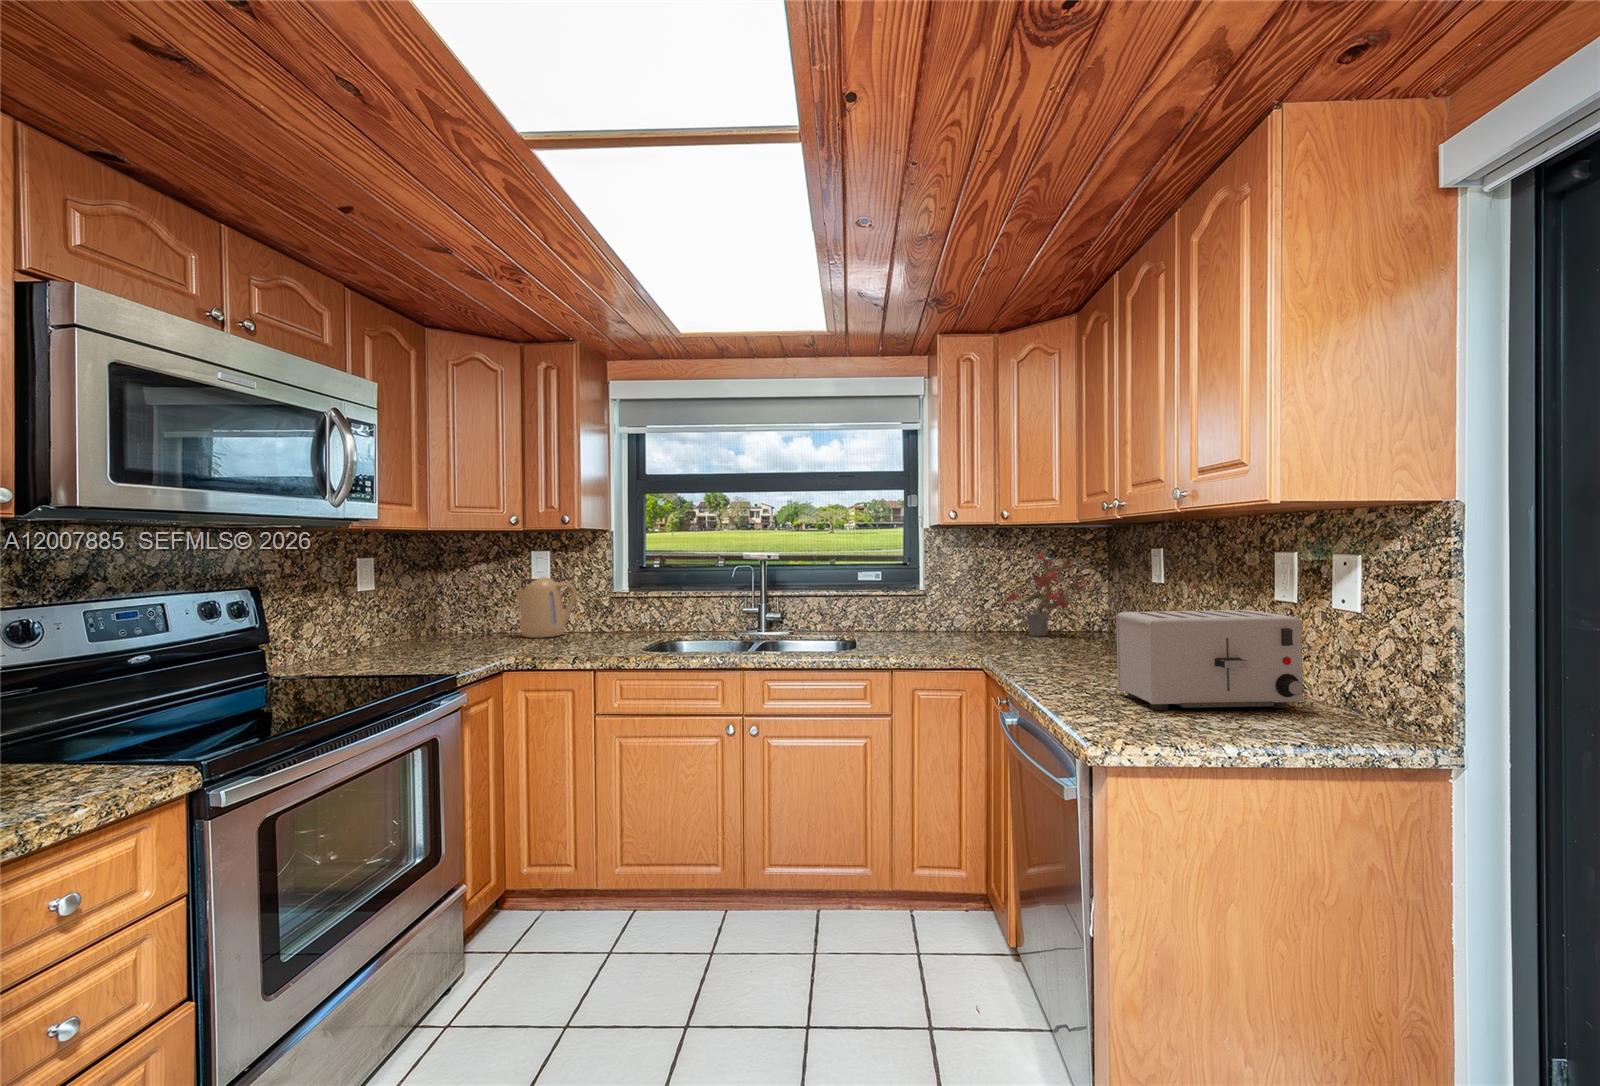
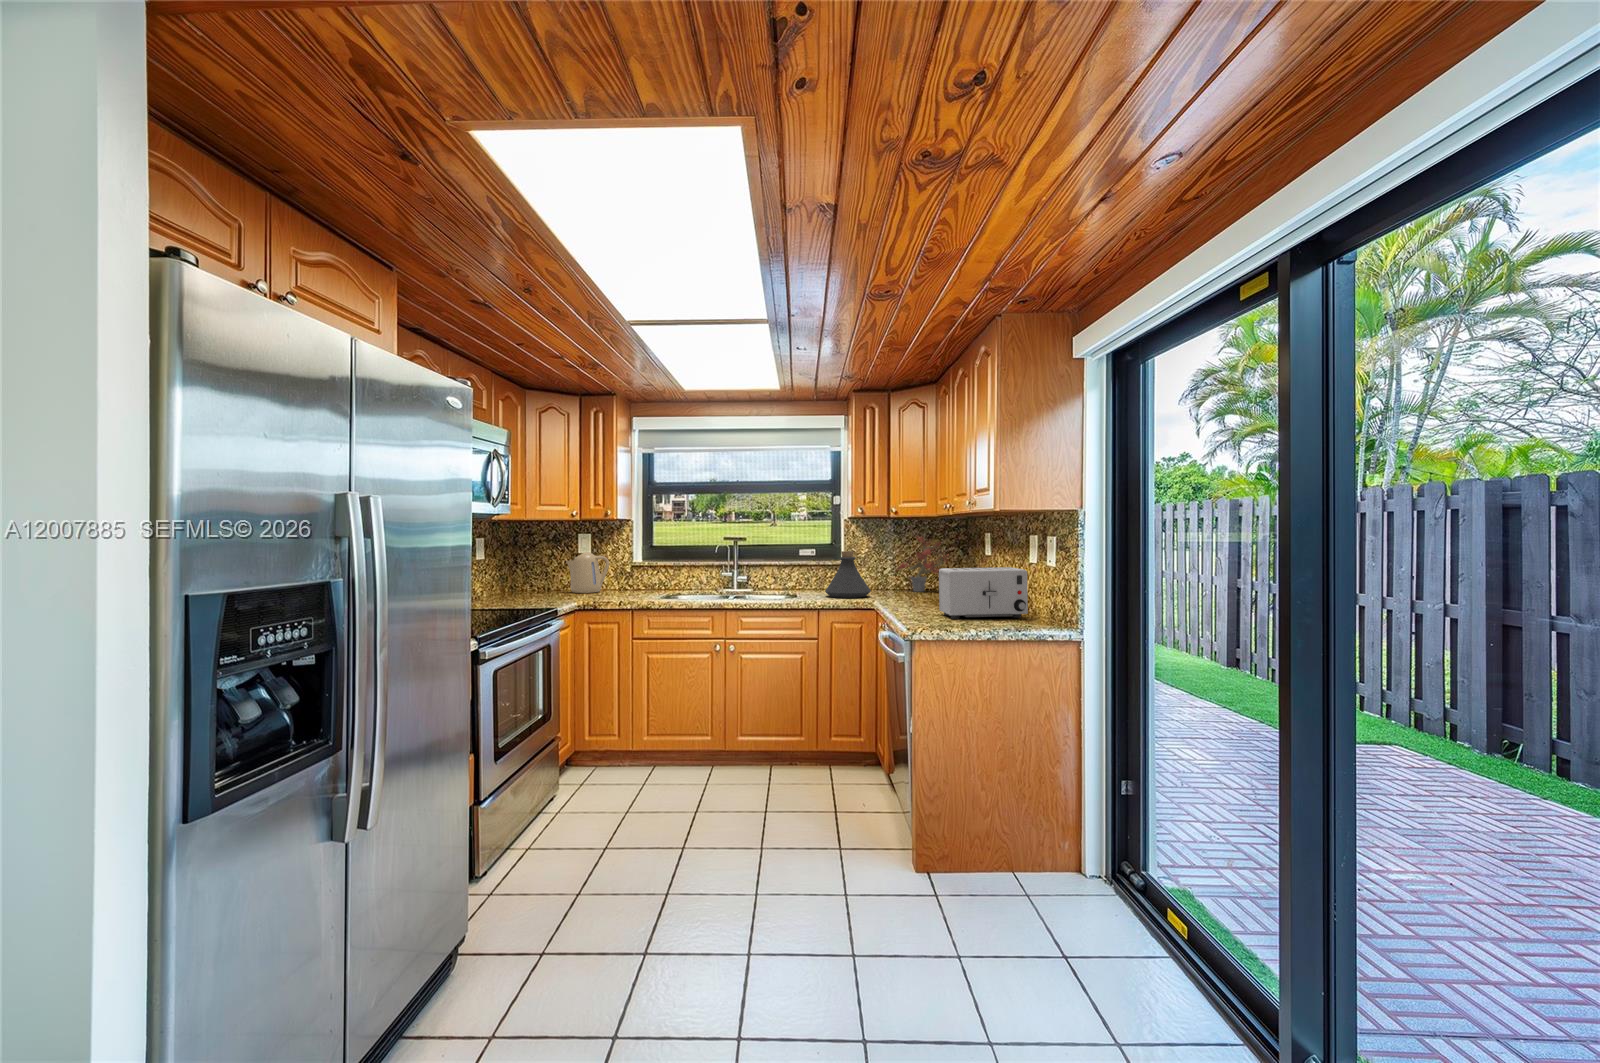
bottle: none [897,576,970,650] -> present [825,551,871,598]

